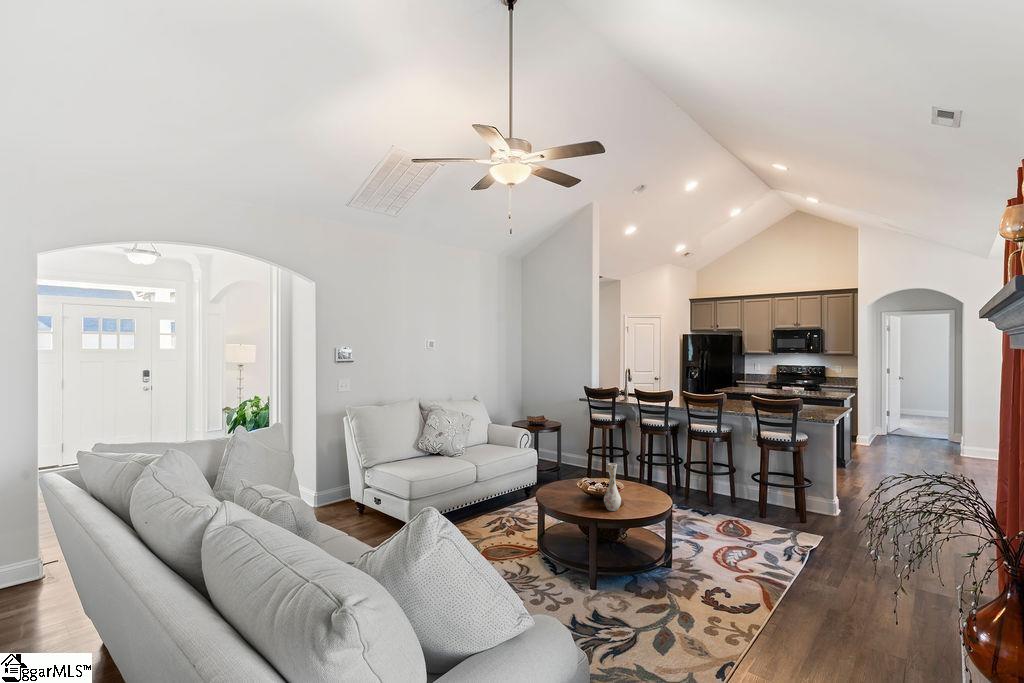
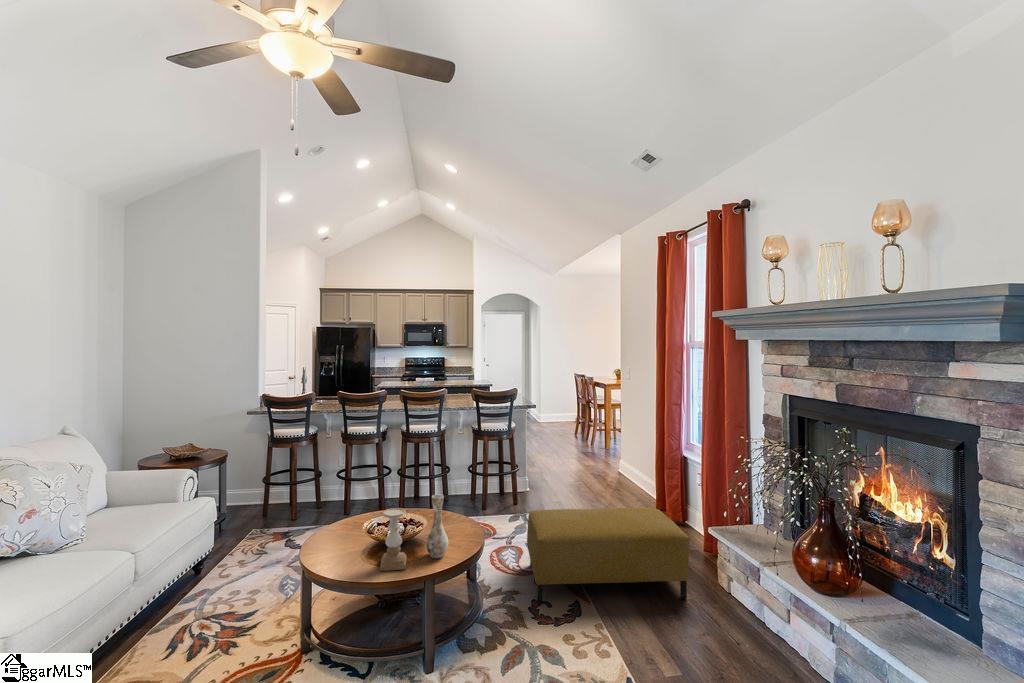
candle holder: none [568,466,591,509] -> present [380,508,406,571]
ottoman: none [721,513,918,656] -> present [527,508,689,603]

